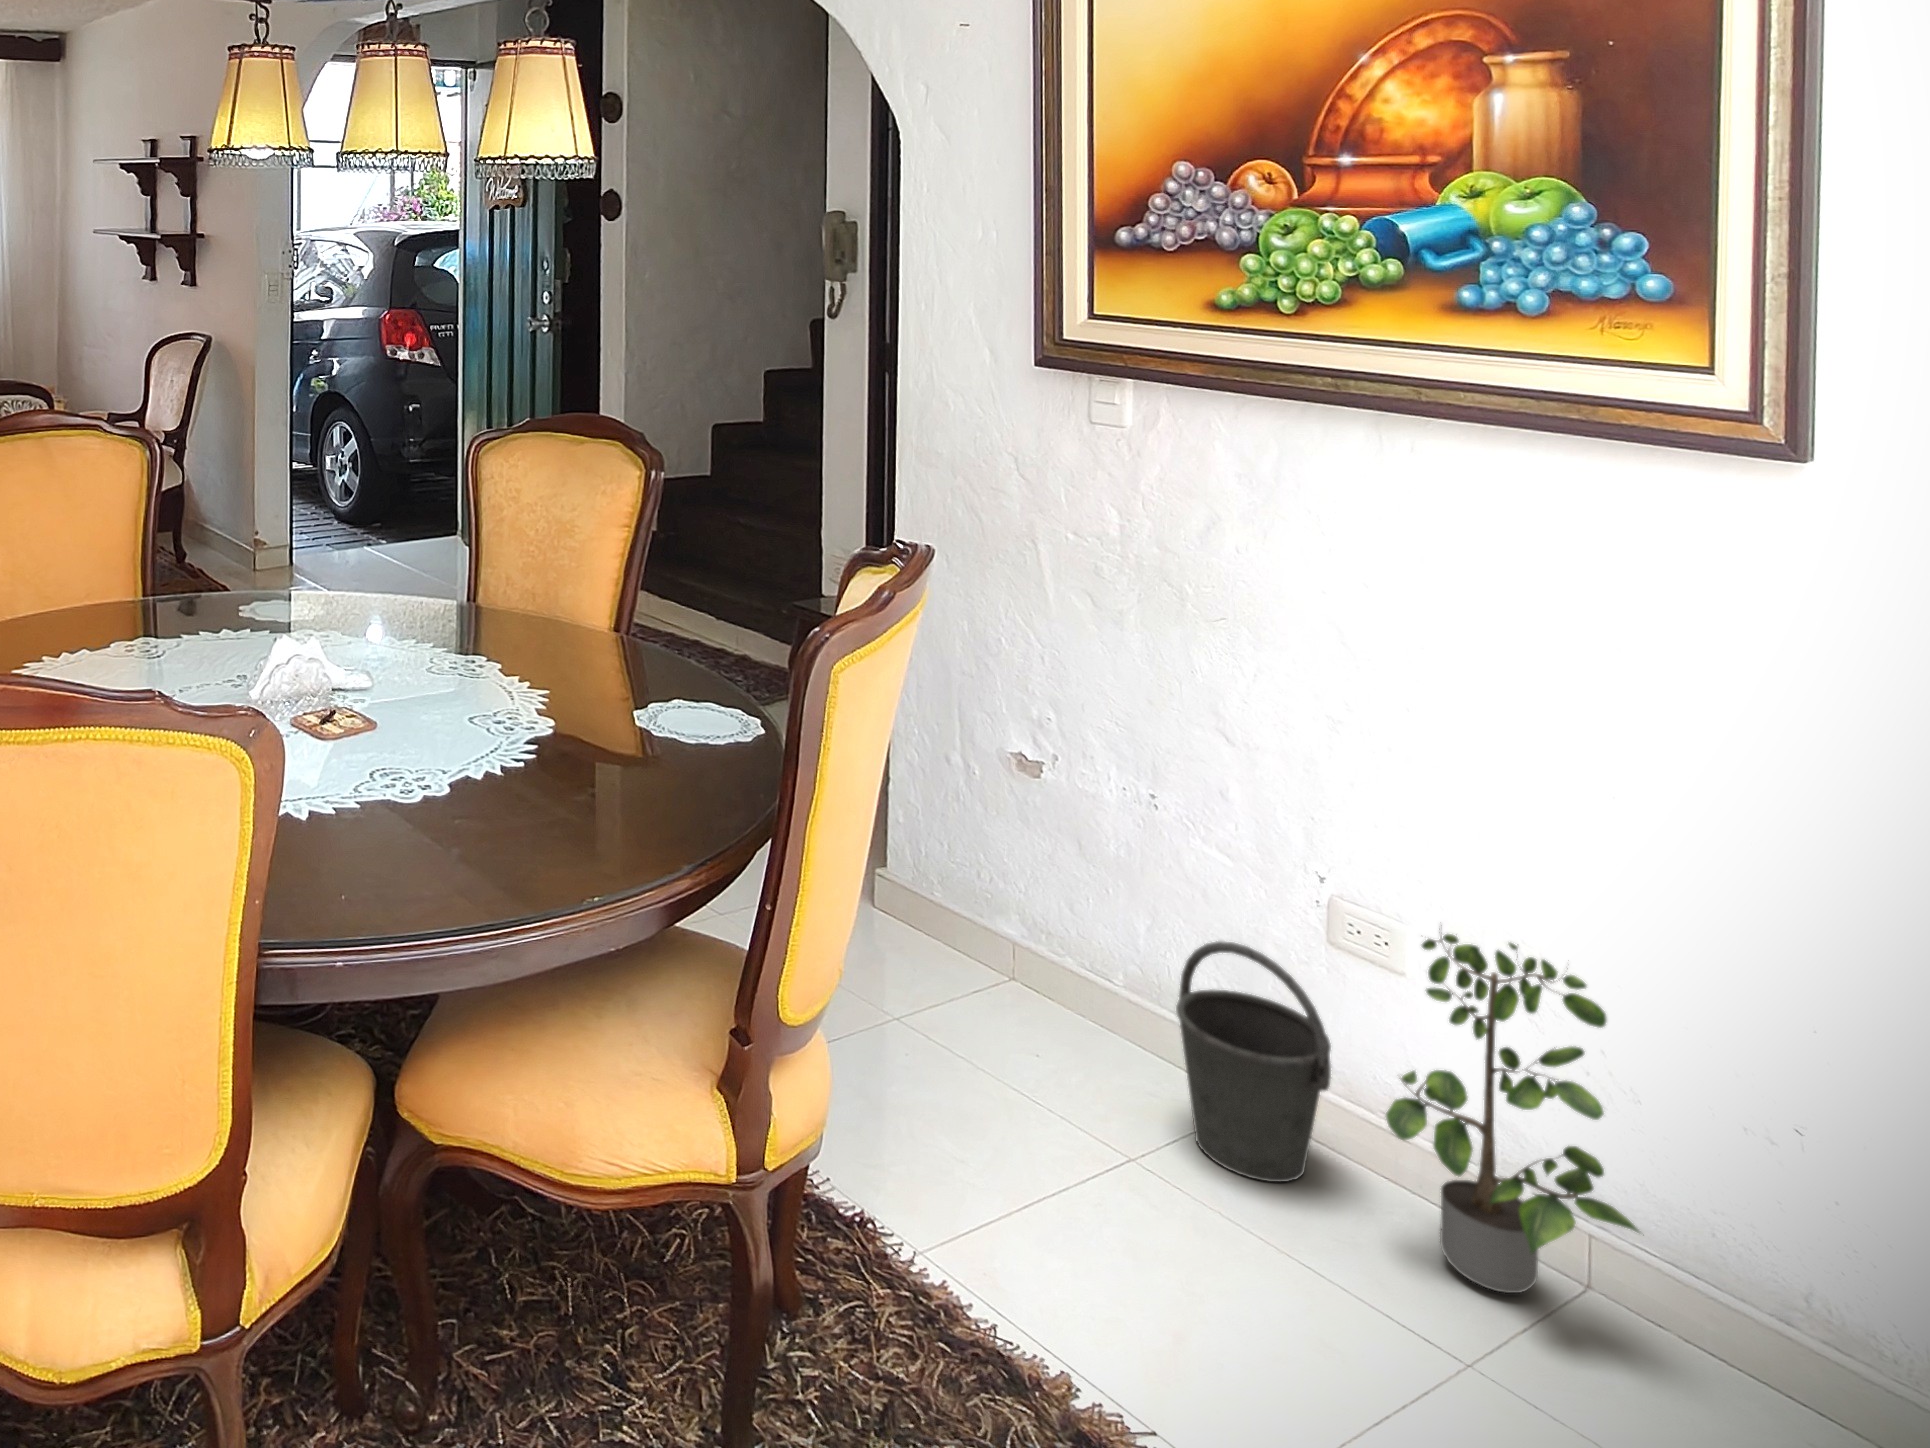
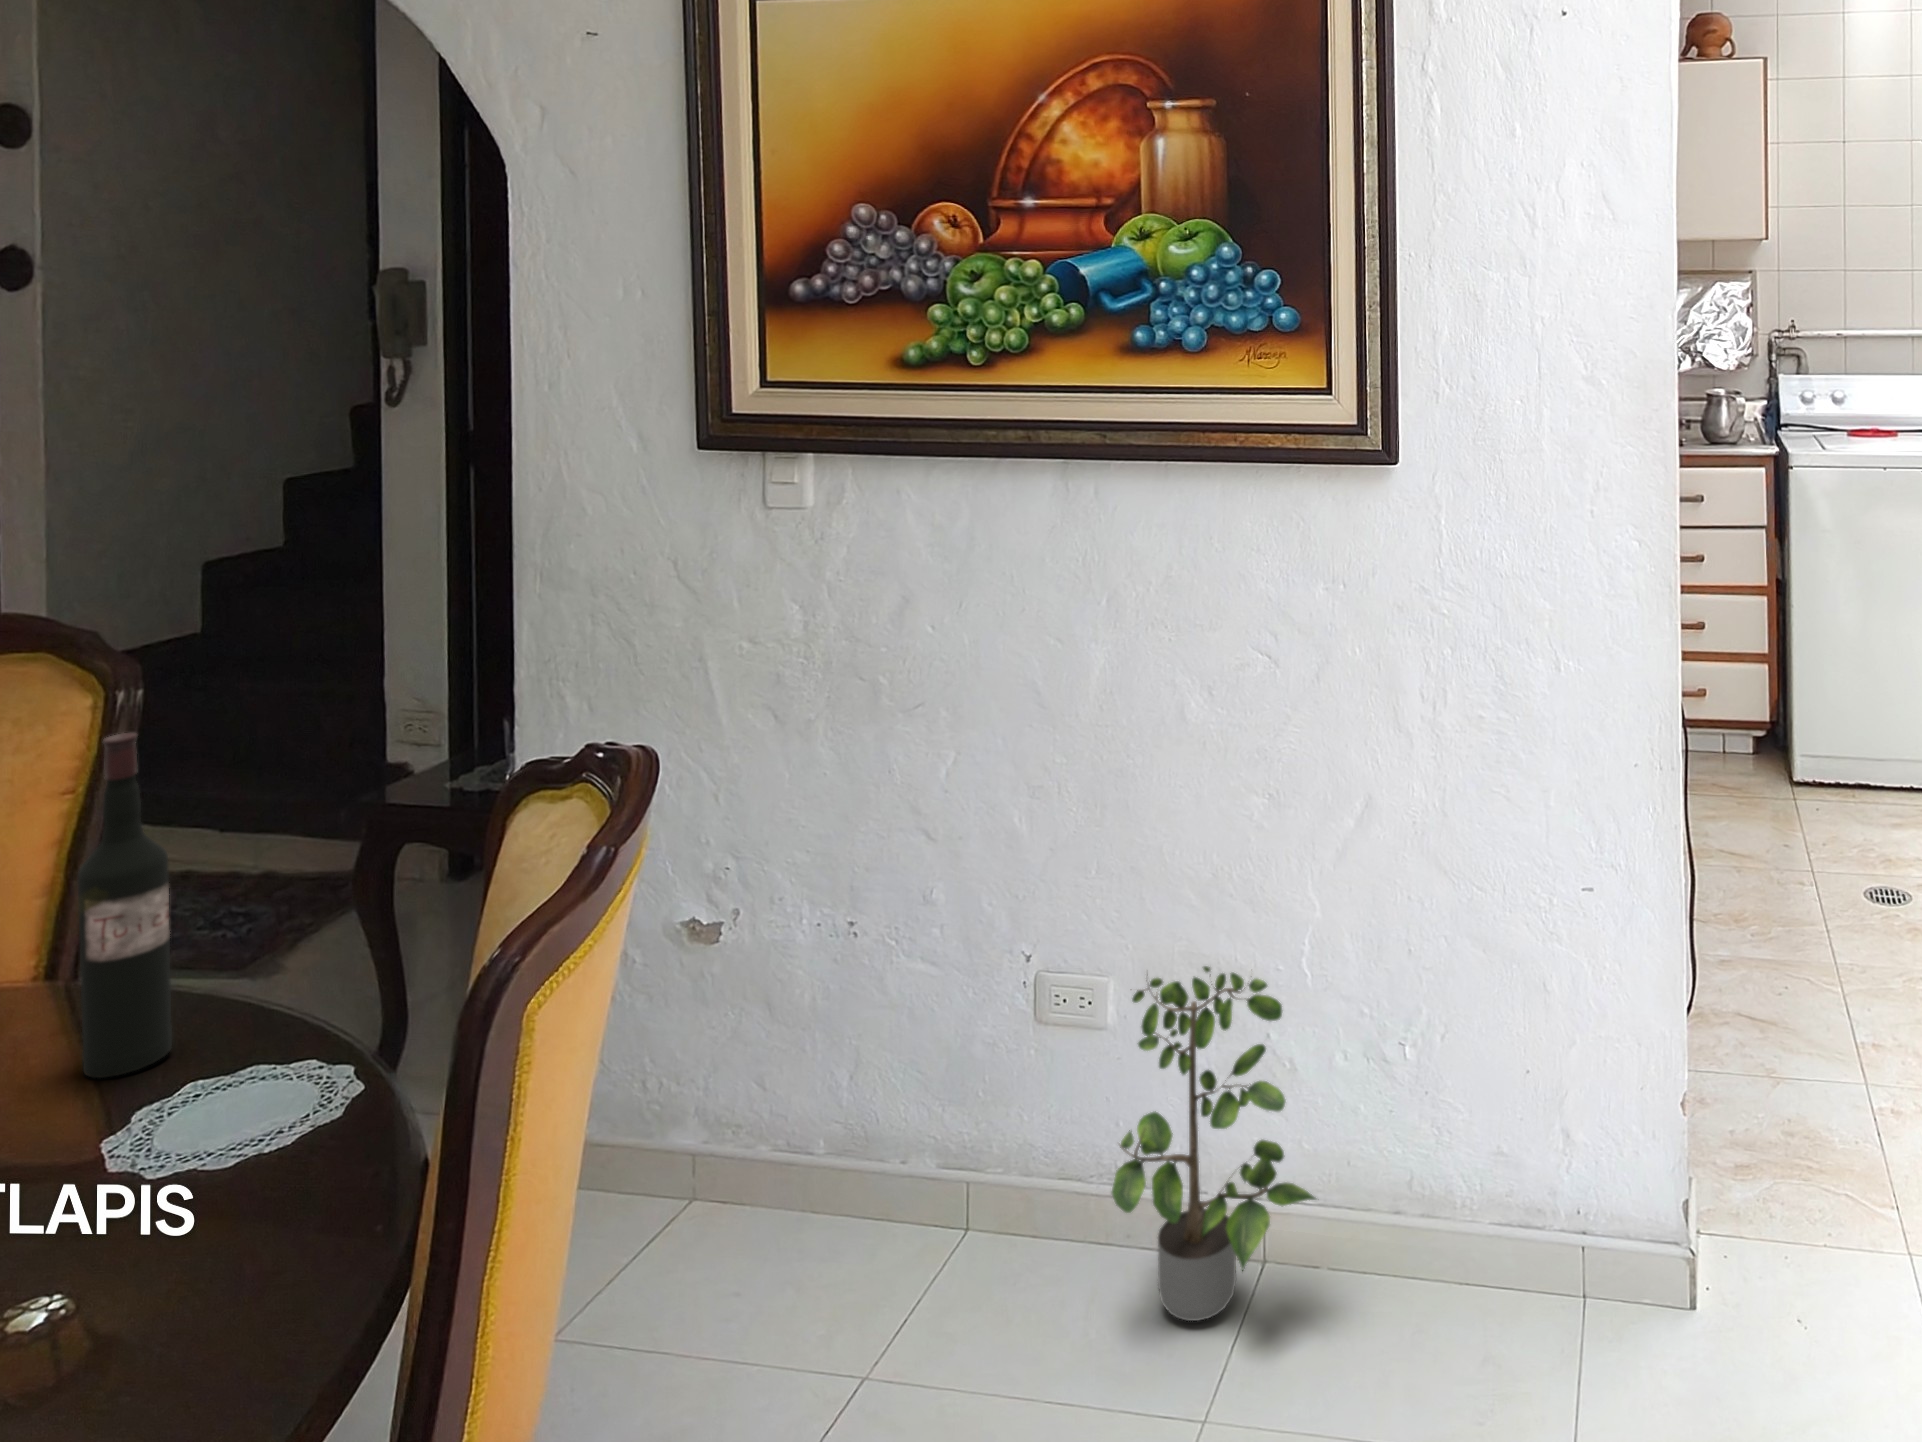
wine bottle: none [631,482,674,684] -> present [78,733,172,1078]
bucket: present [1176,941,1331,1182] -> none [899,1067,1056,1330]

